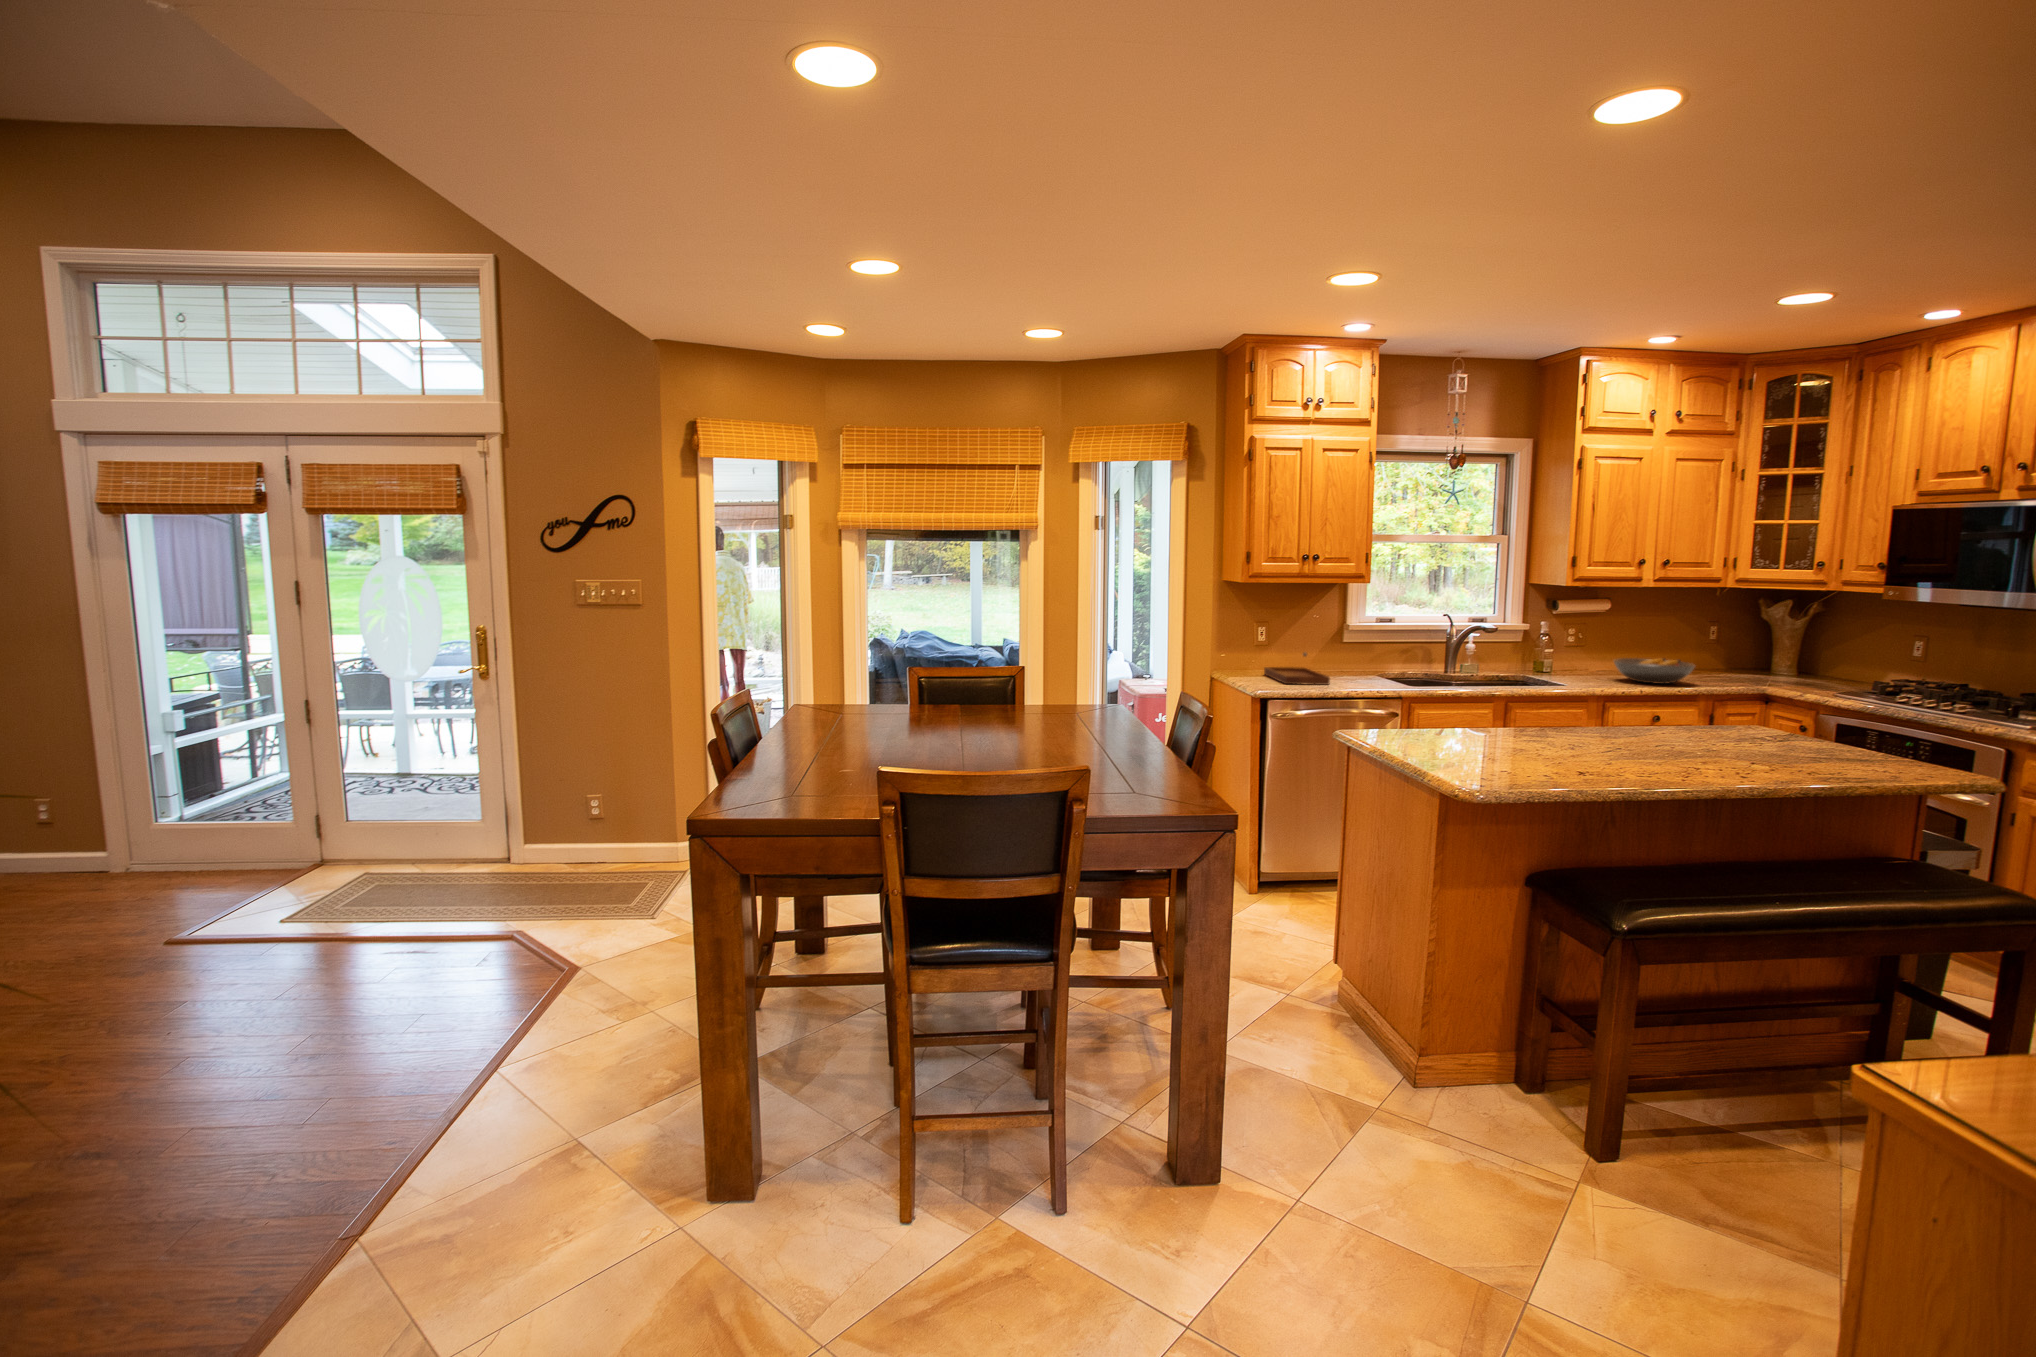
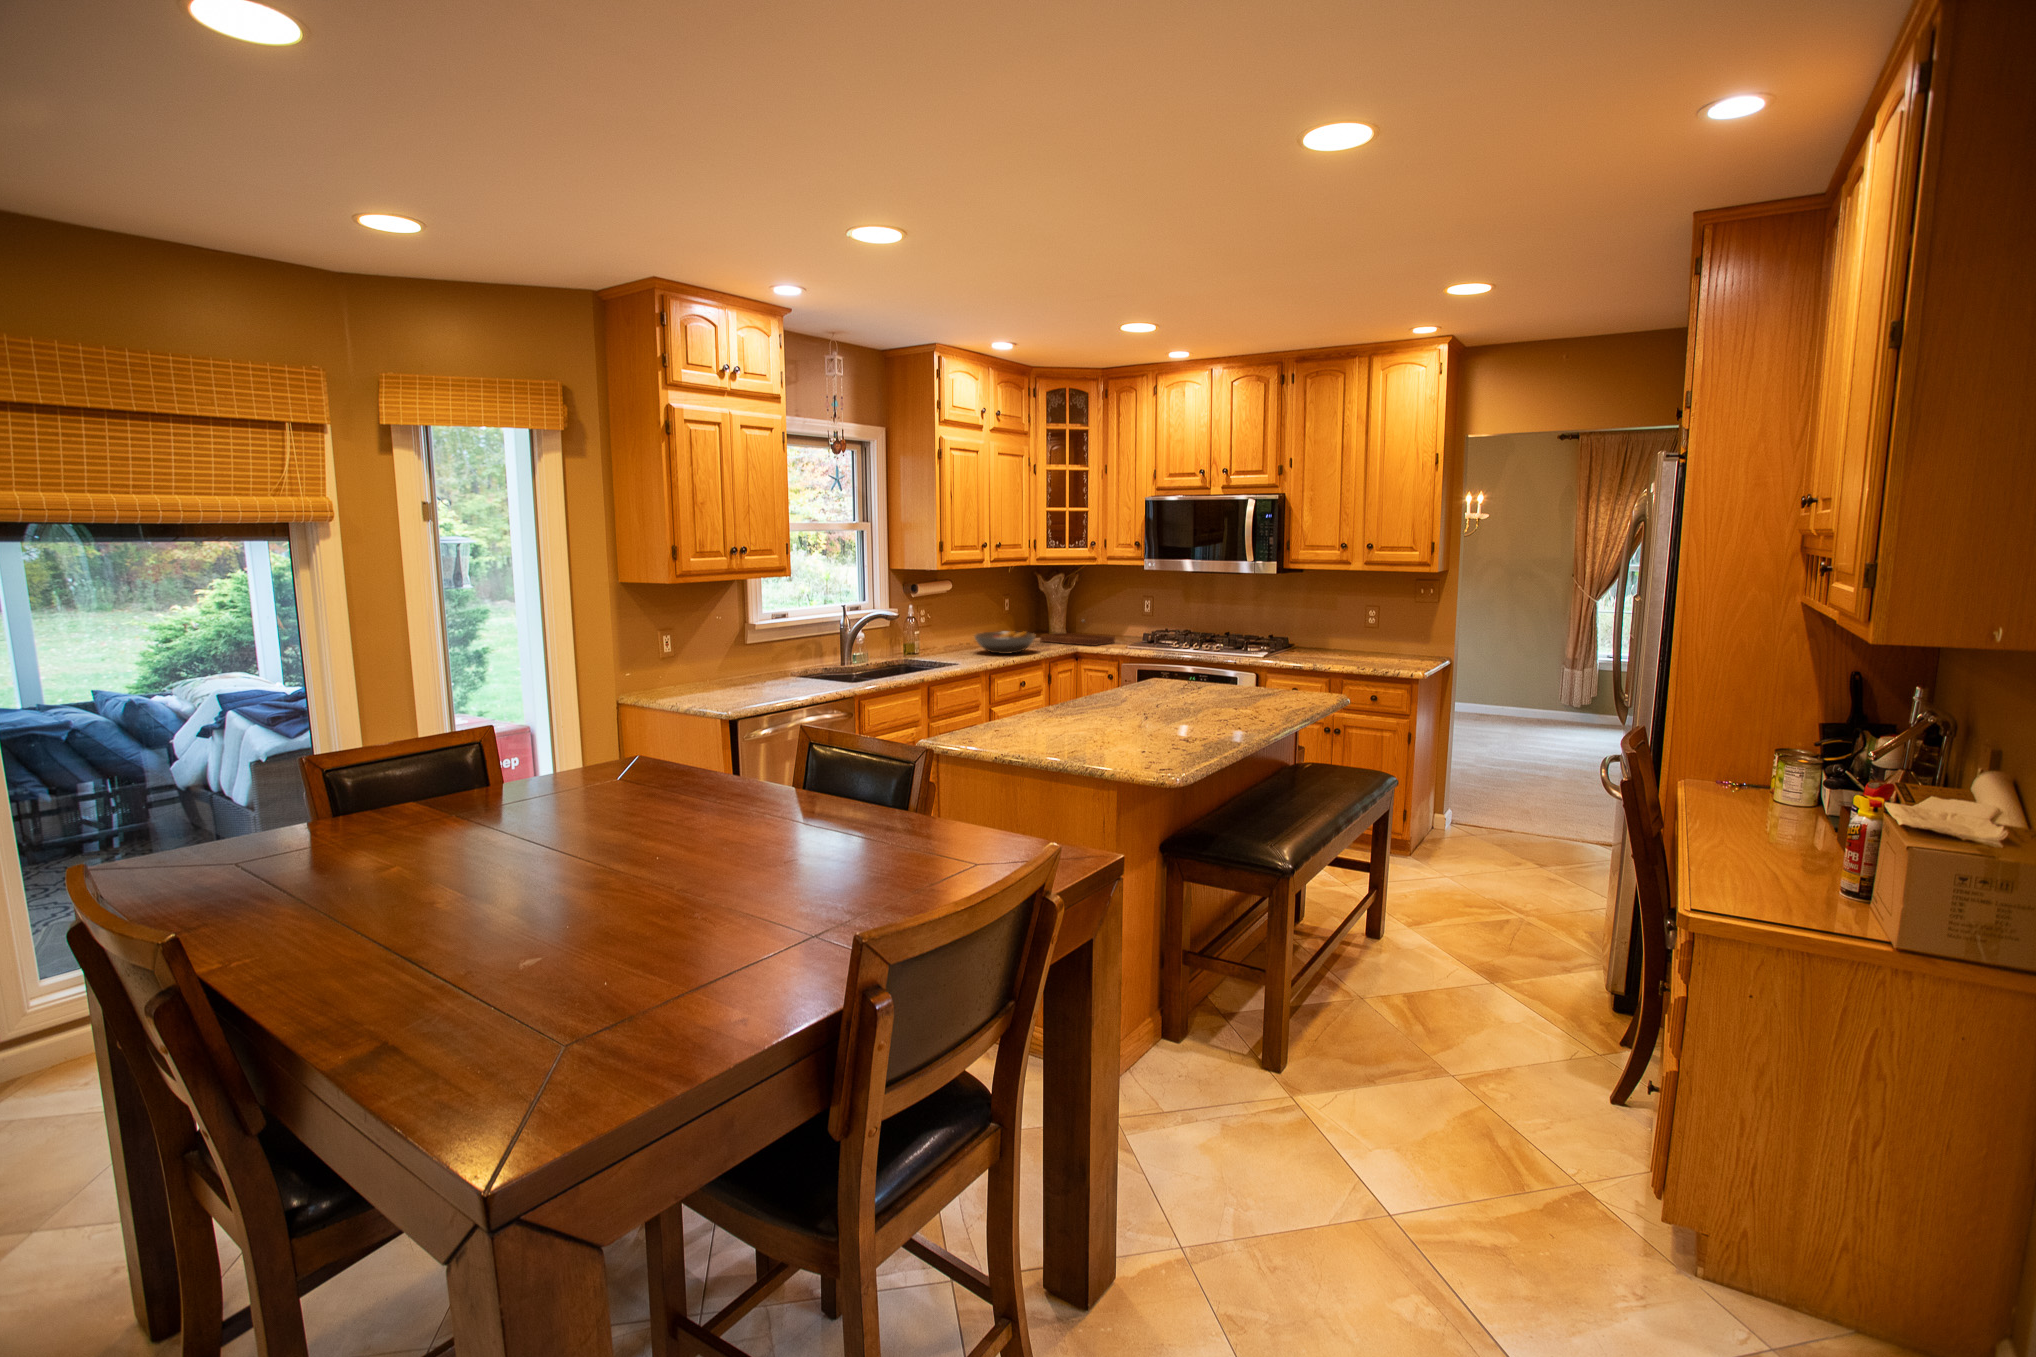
tray: present [1264,653,1330,685] -> present [1040,619,1115,646]

